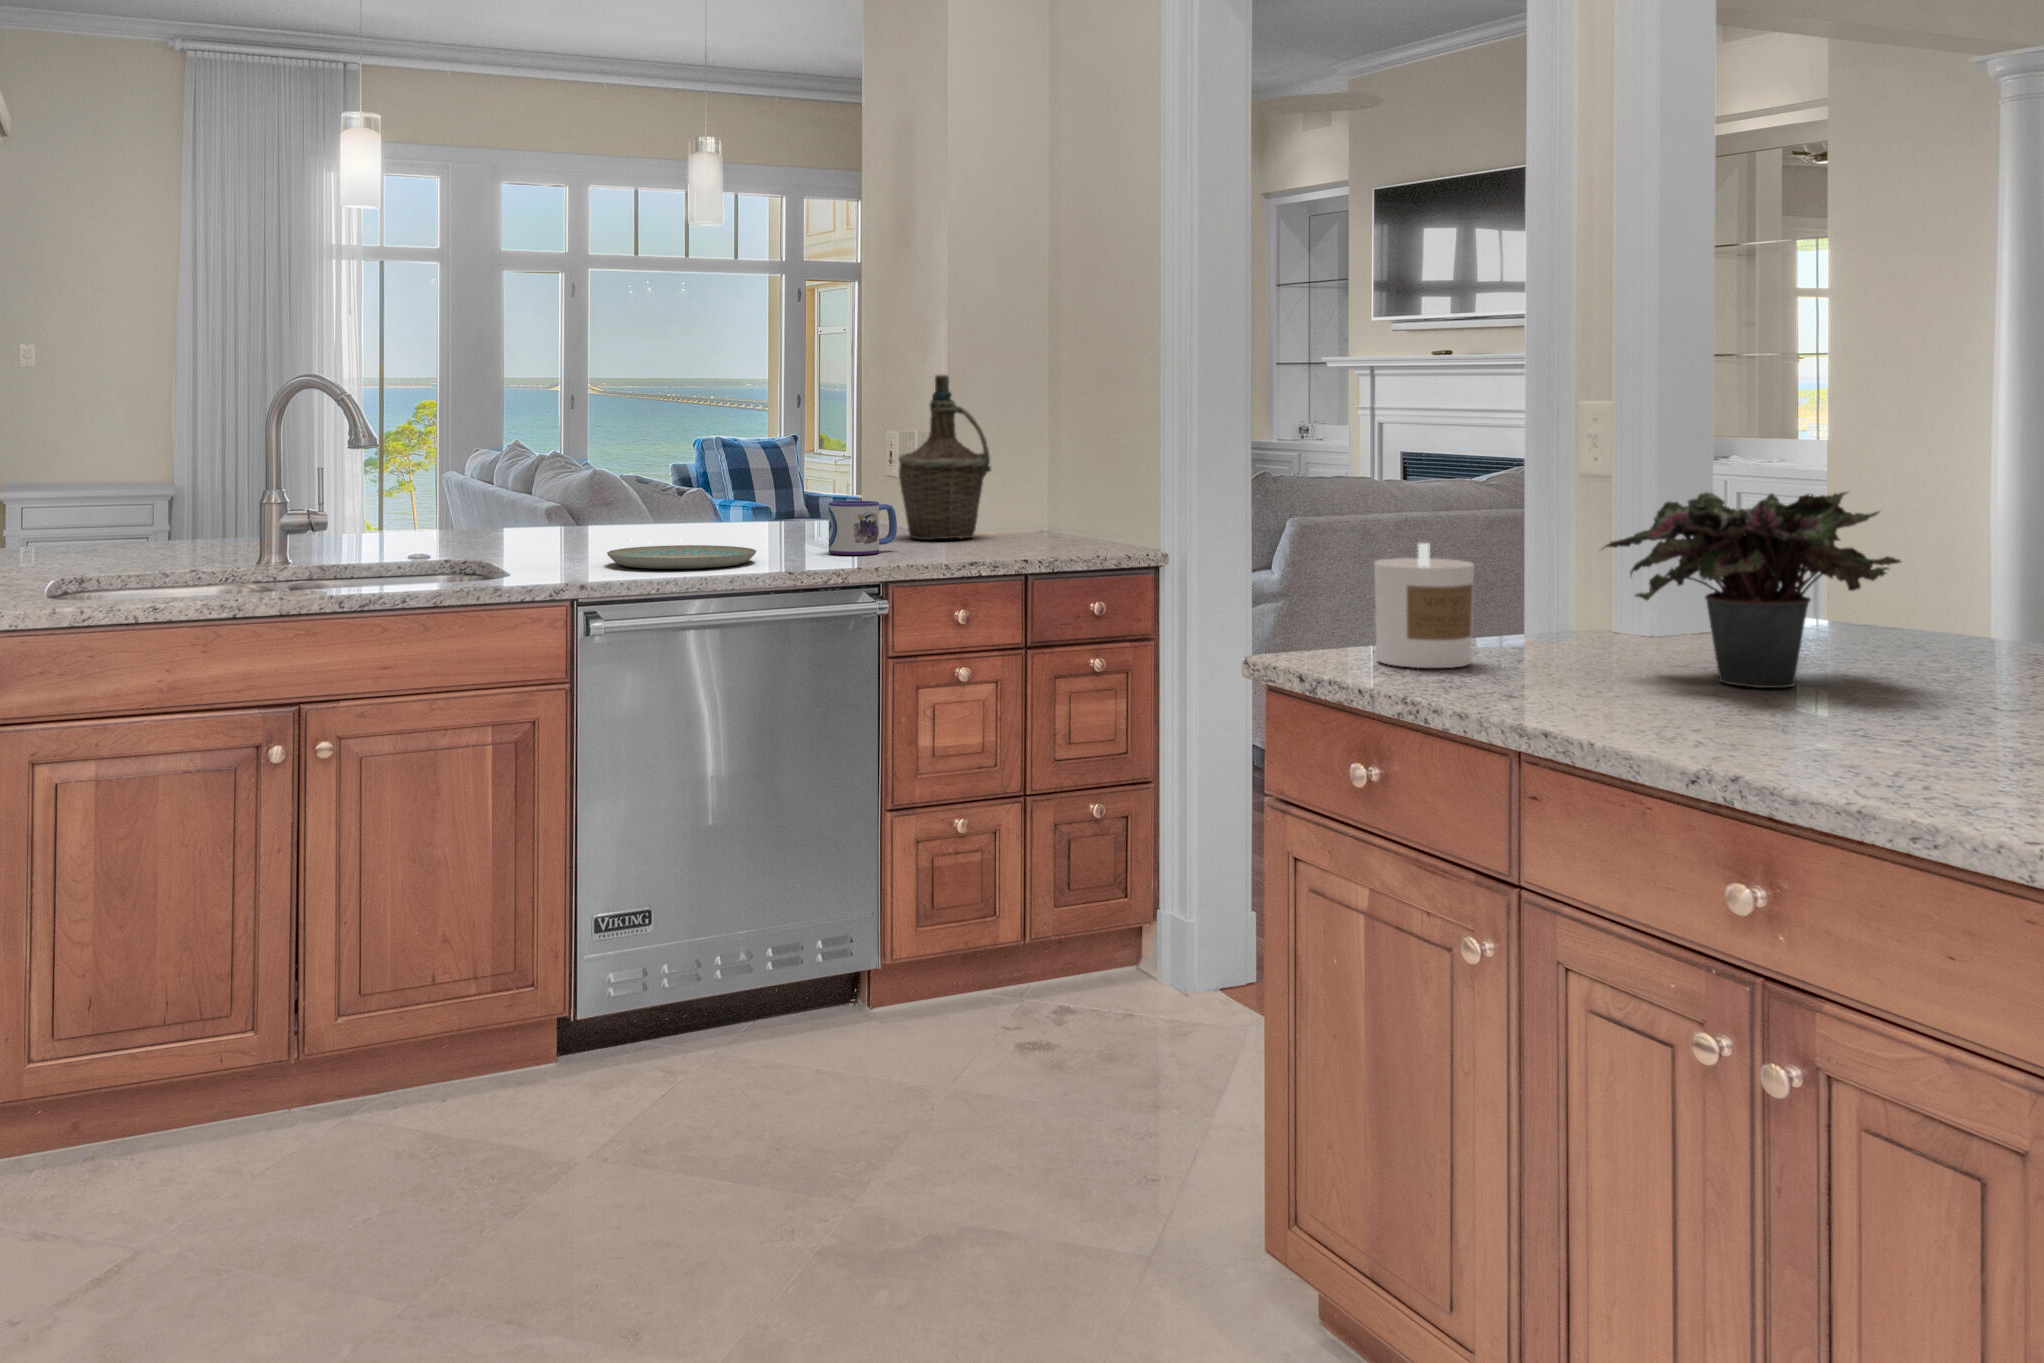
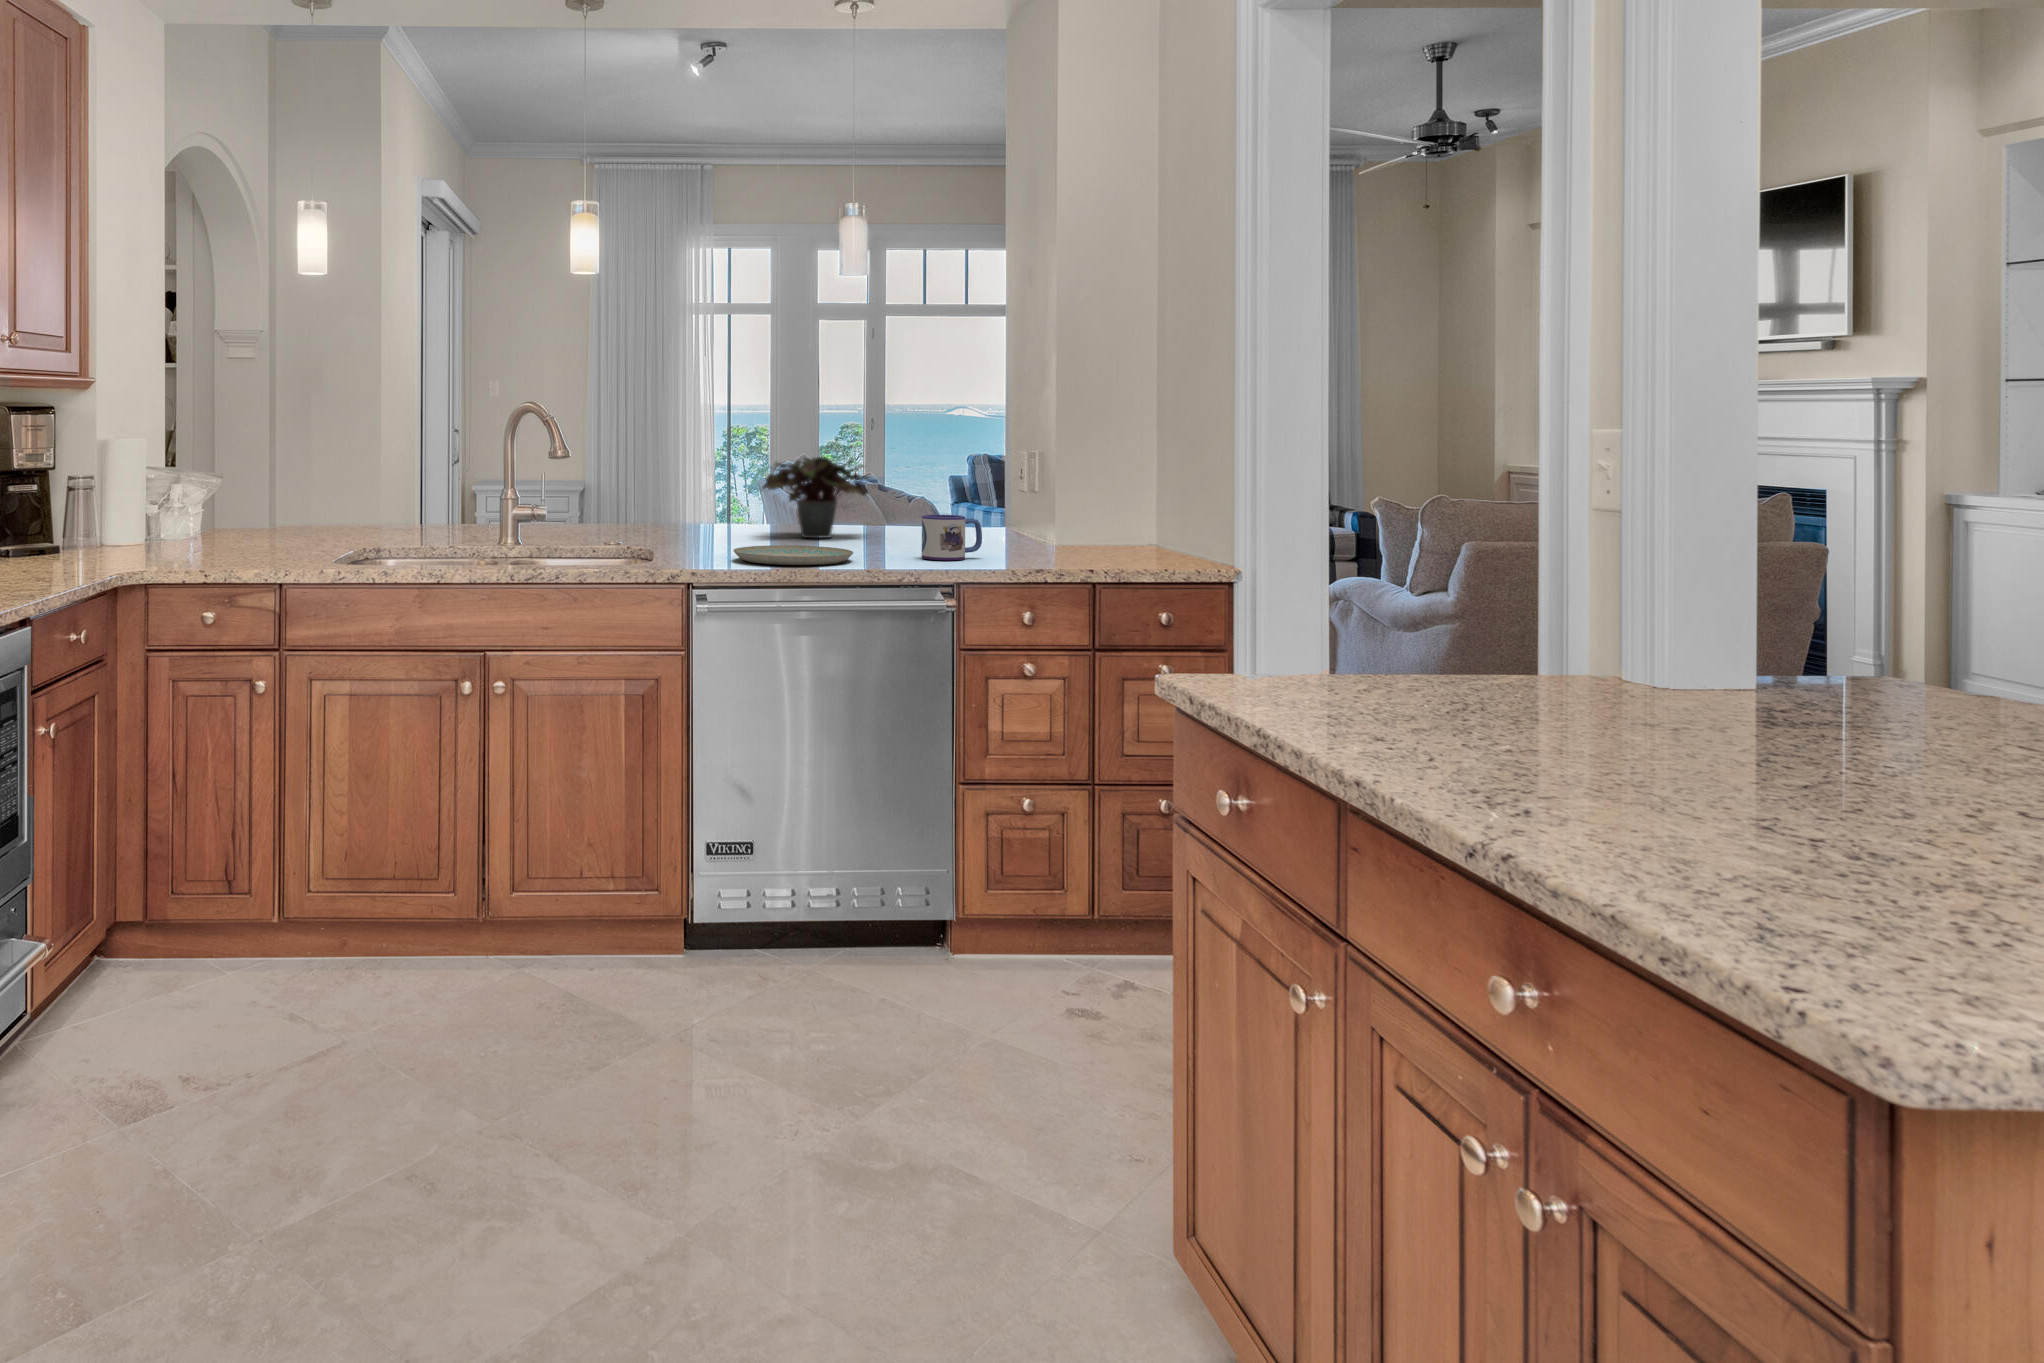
bottle: present [899,375,991,540] -> none [1000,410,1081,550]
potted plant: present [1604,492,1901,688] -> present [763,457,869,538]
candle: present [1374,543,1474,668] -> none [1278,578,1384,703]

